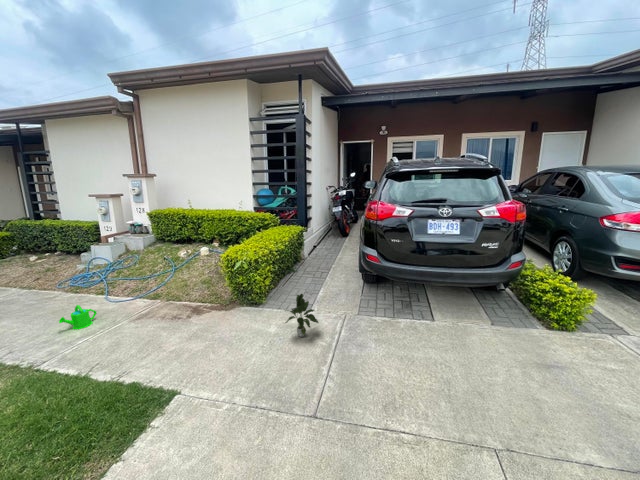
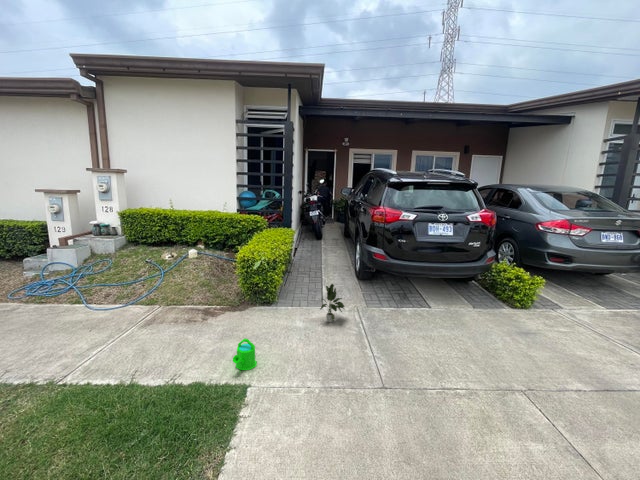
watering can: present [59,305,97,329] -> present [233,338,257,370]

